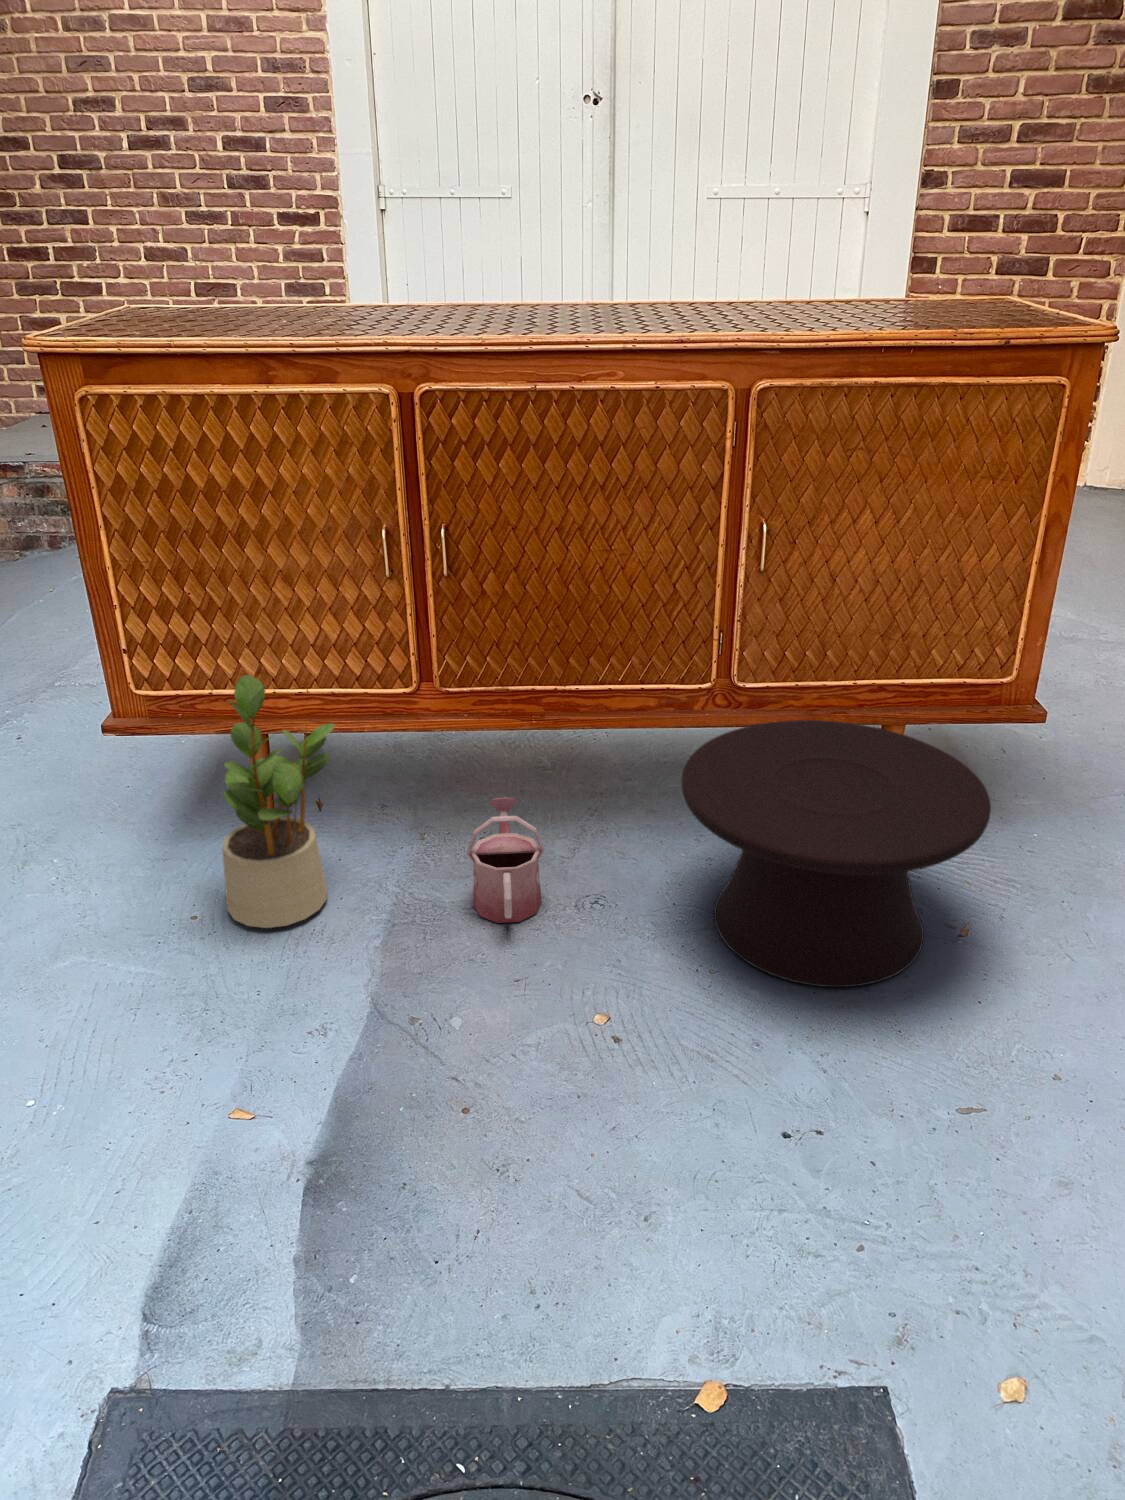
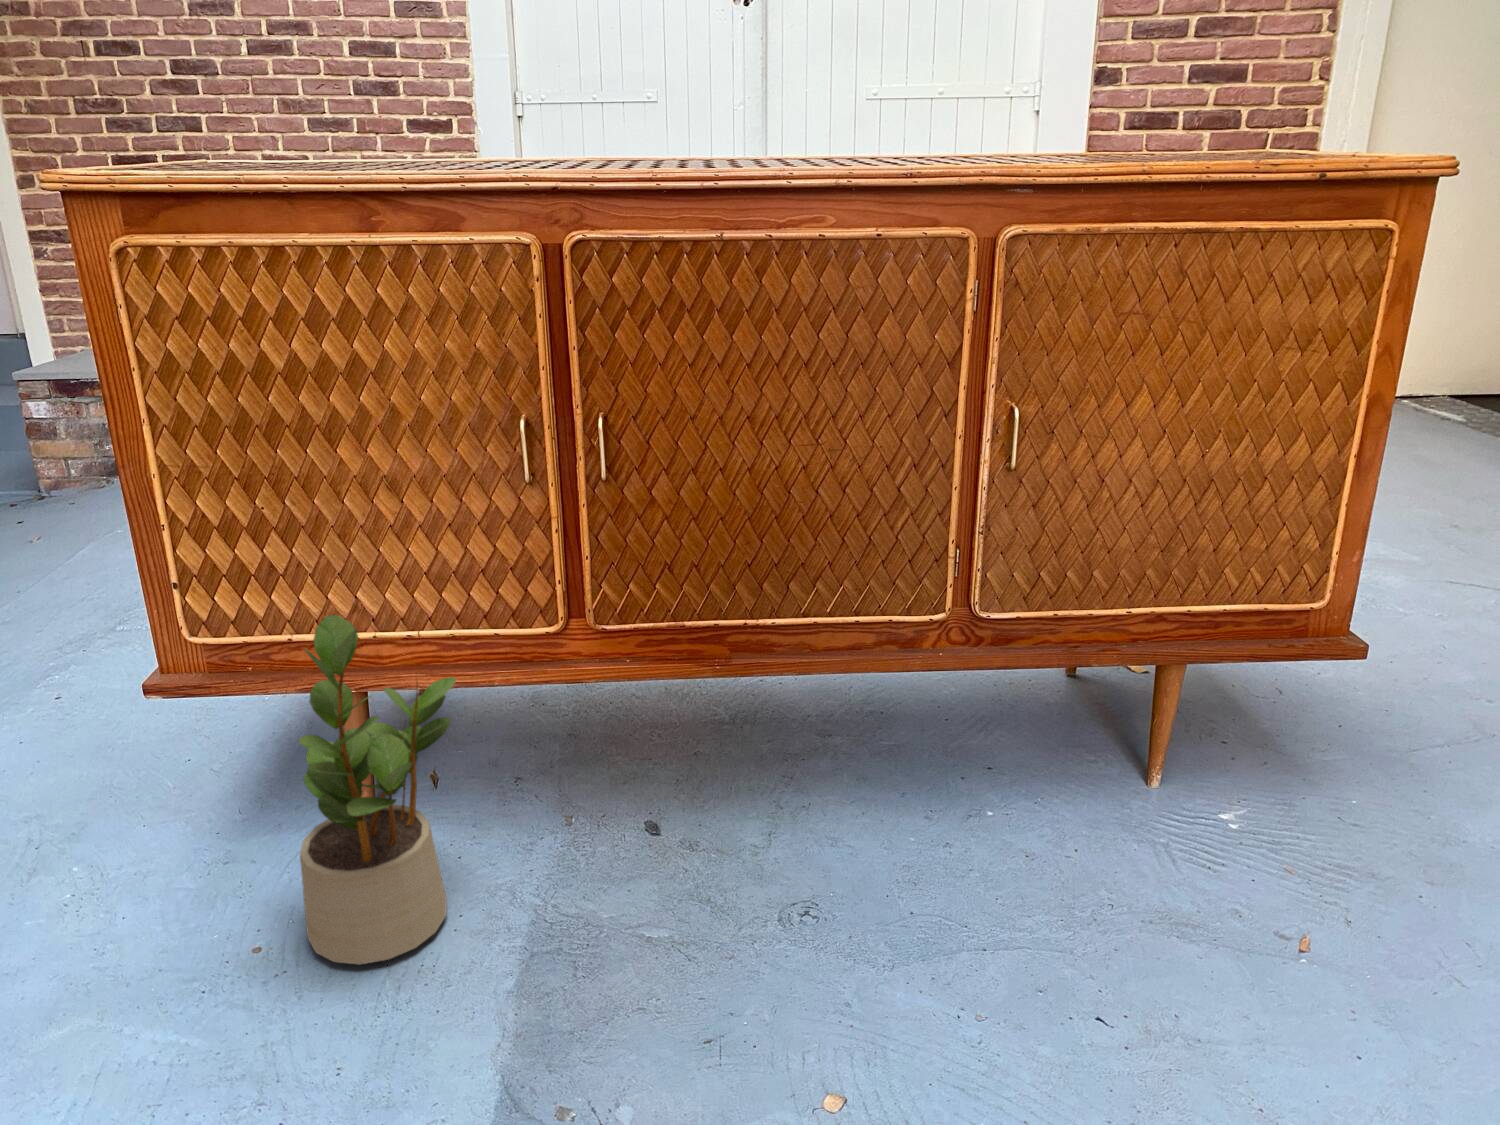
side table: present [681,720,991,987] -> none [927,656,1359,1030]
watering can: present [467,797,544,923] -> none [636,768,740,944]

